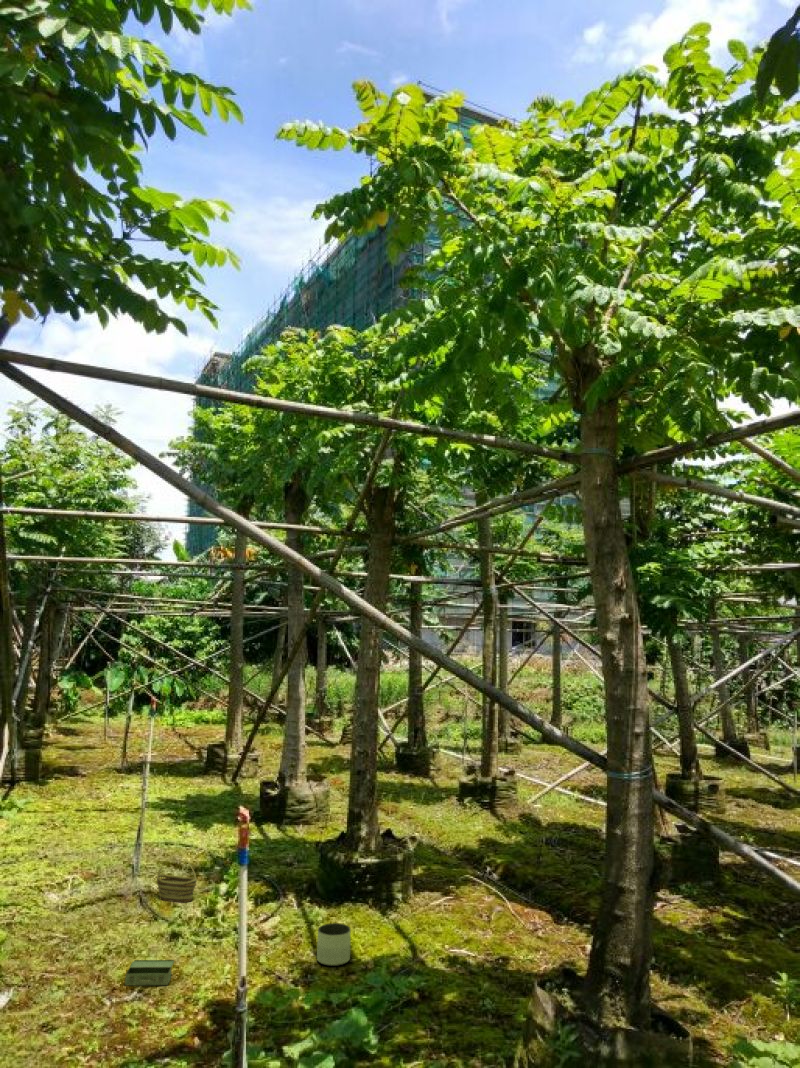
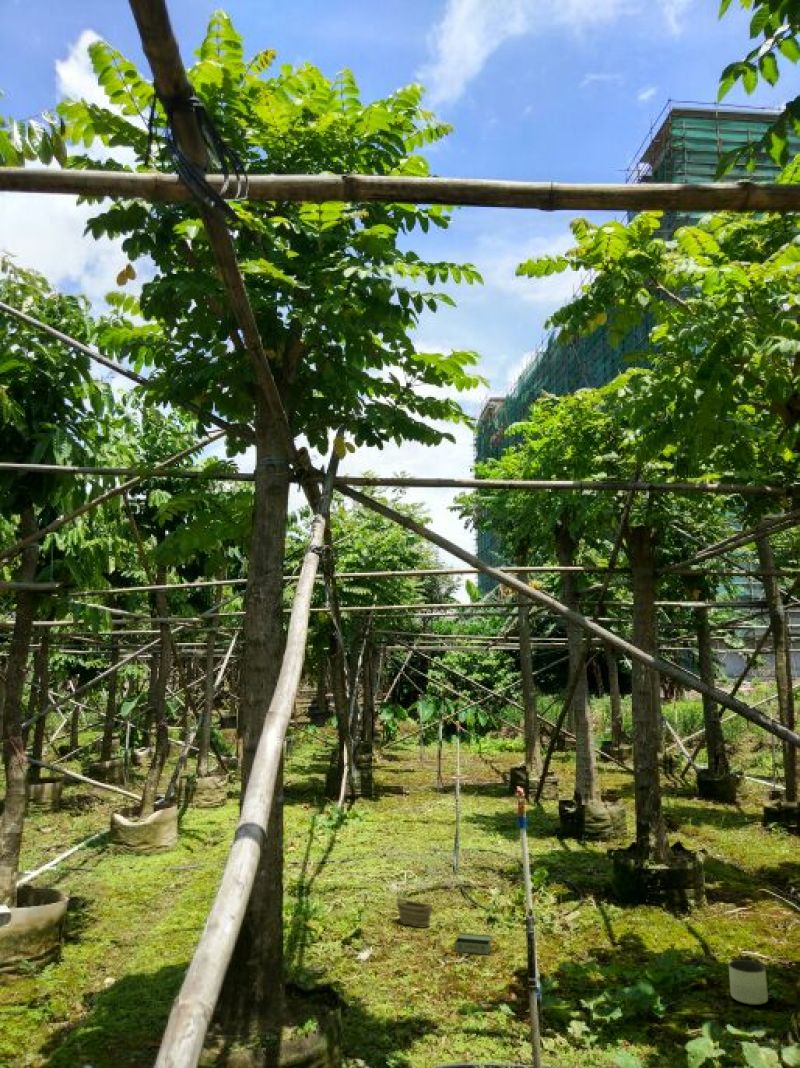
basket: present [157,860,197,902] -> present [397,897,432,928]
planter: present [317,923,351,966] -> present [729,960,768,1005]

